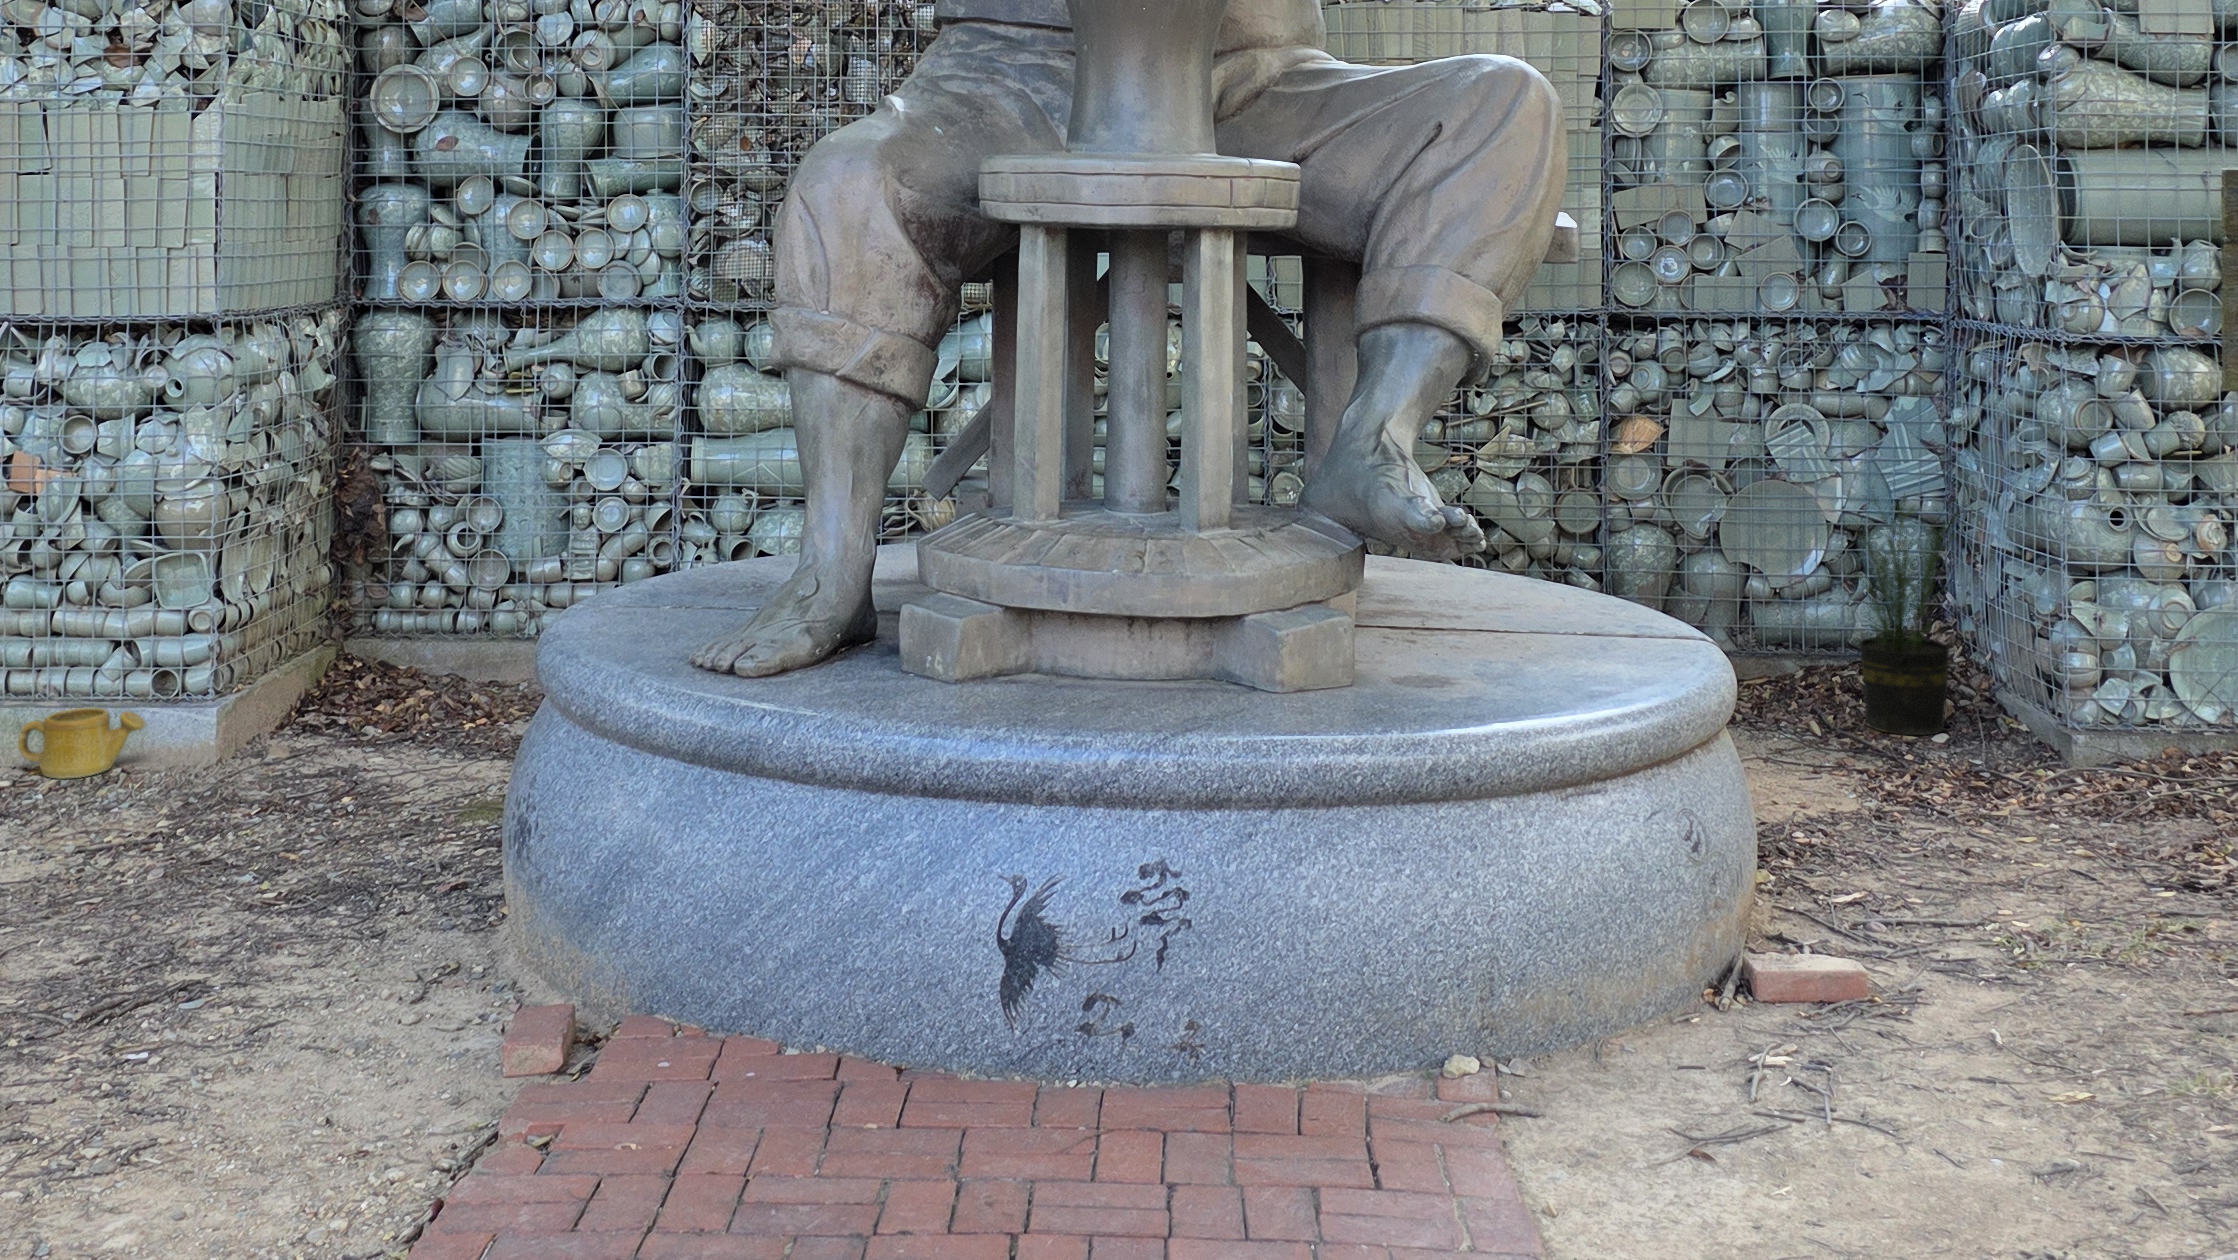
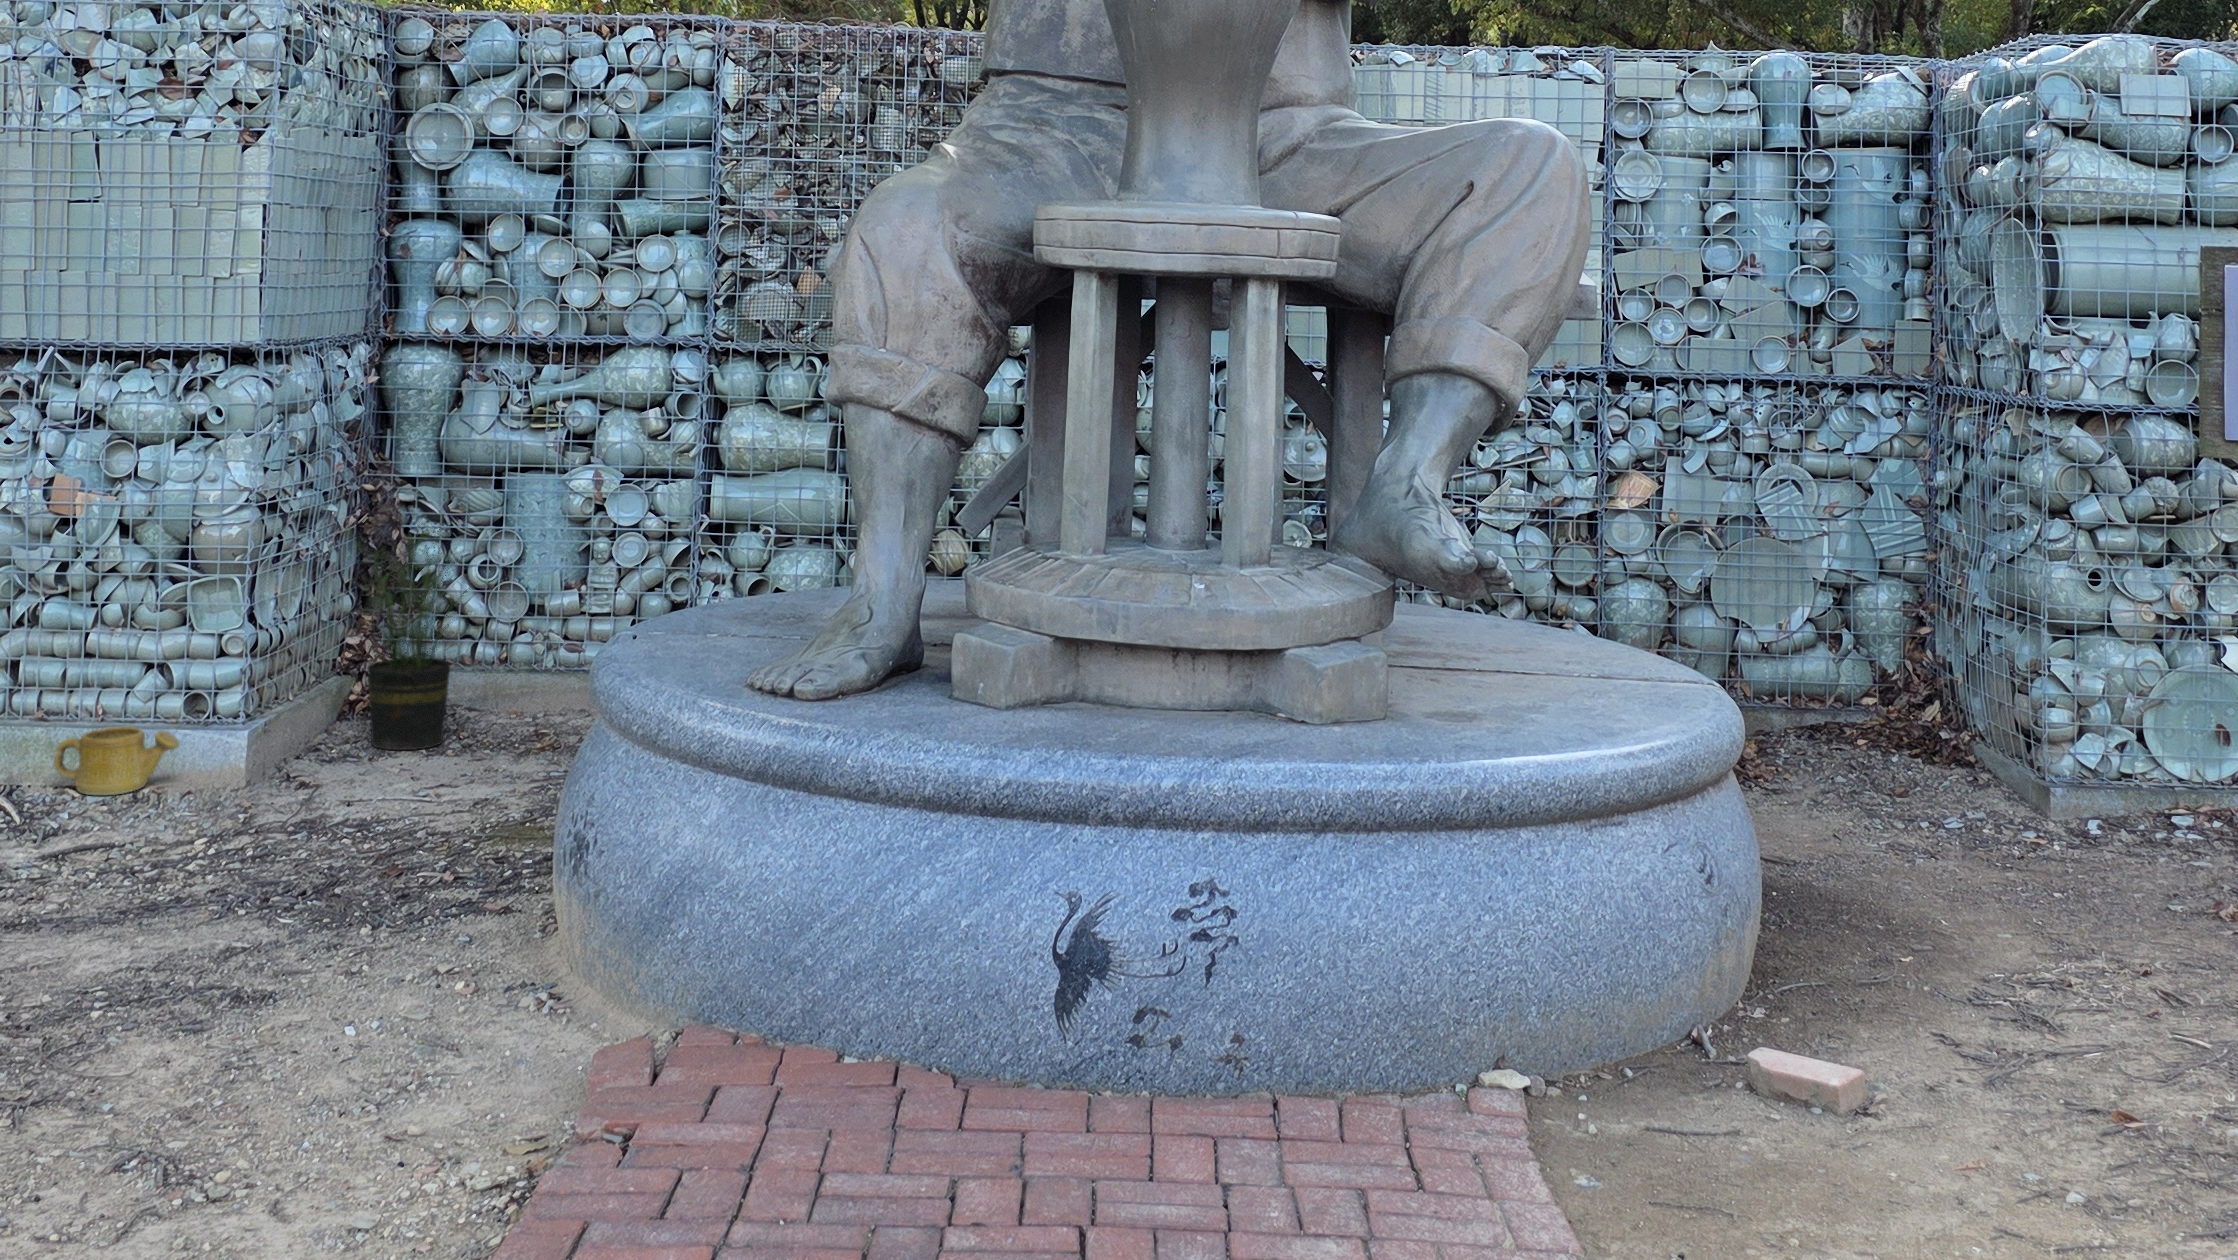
potted plant: present [1846,488,1982,735] -> present [345,518,472,750]

